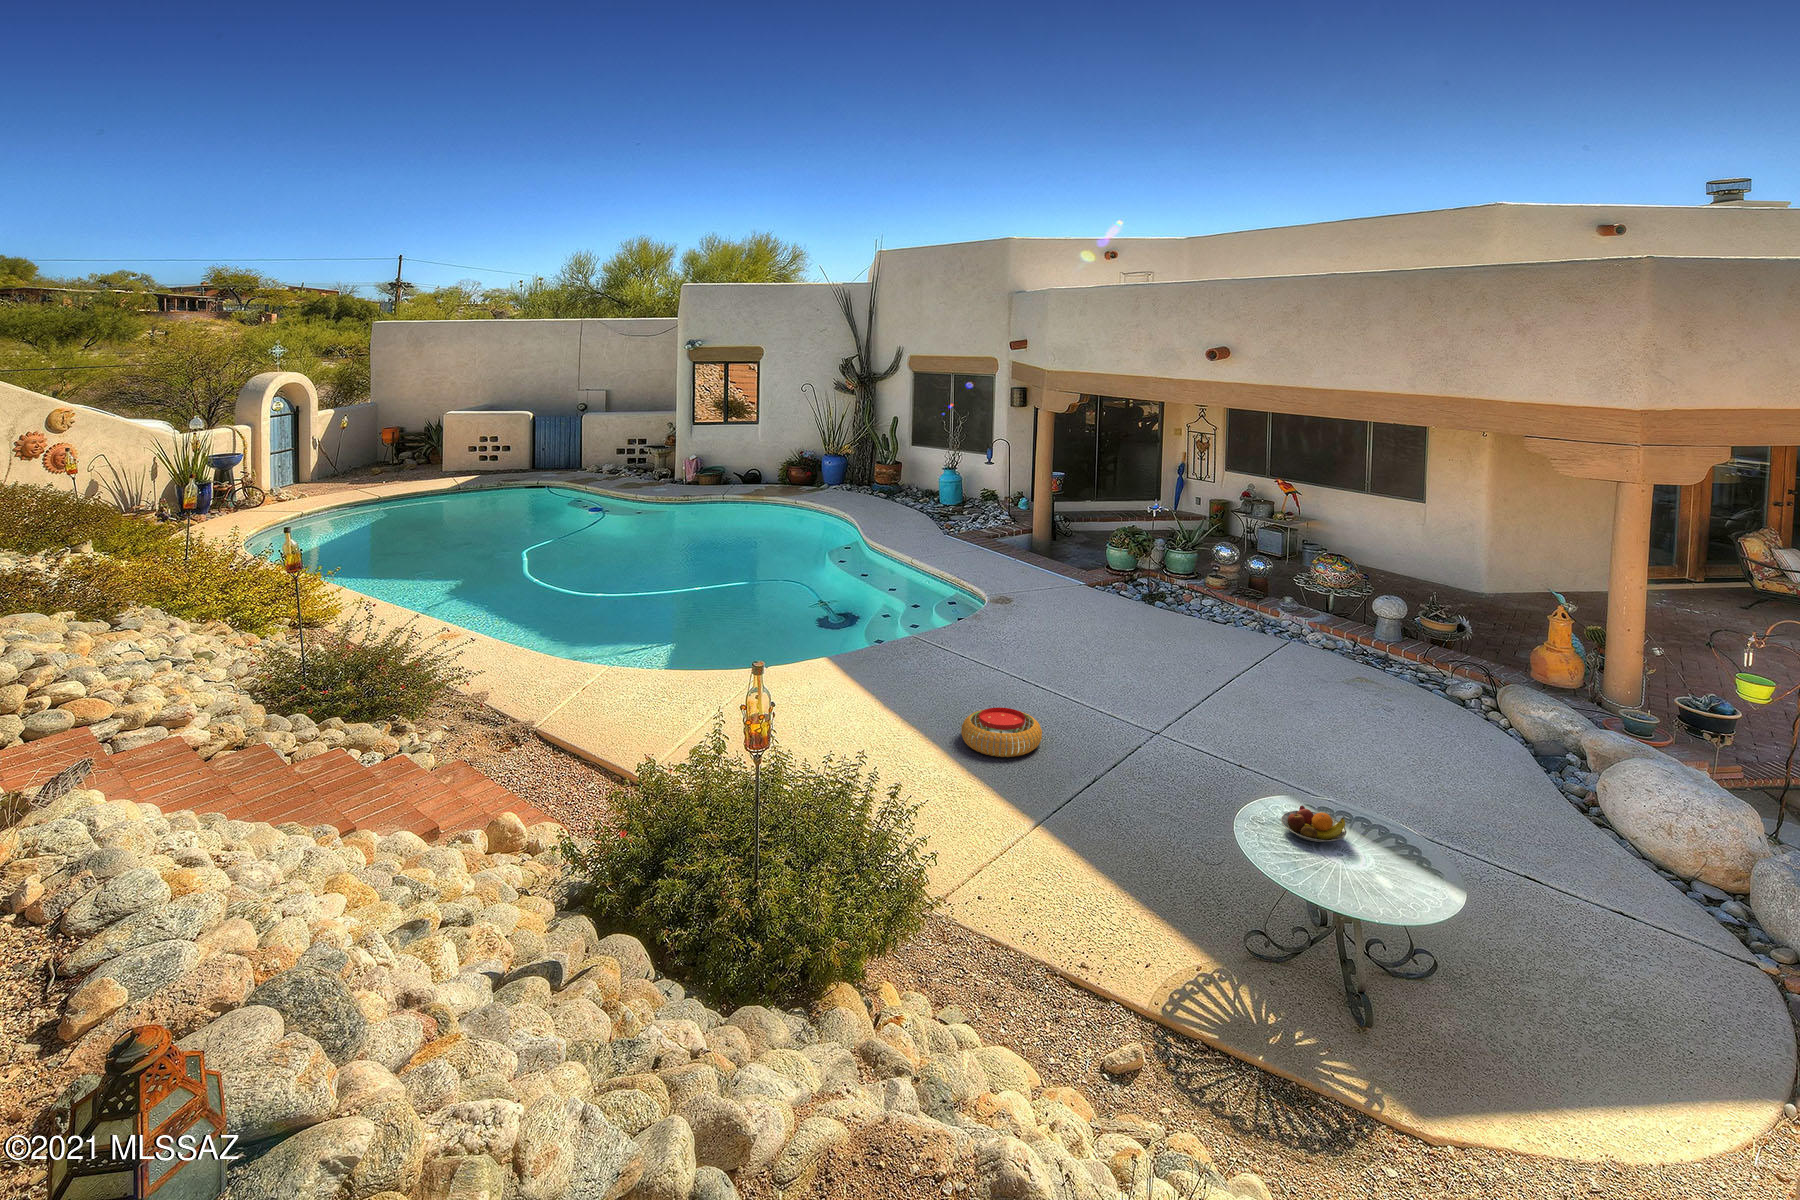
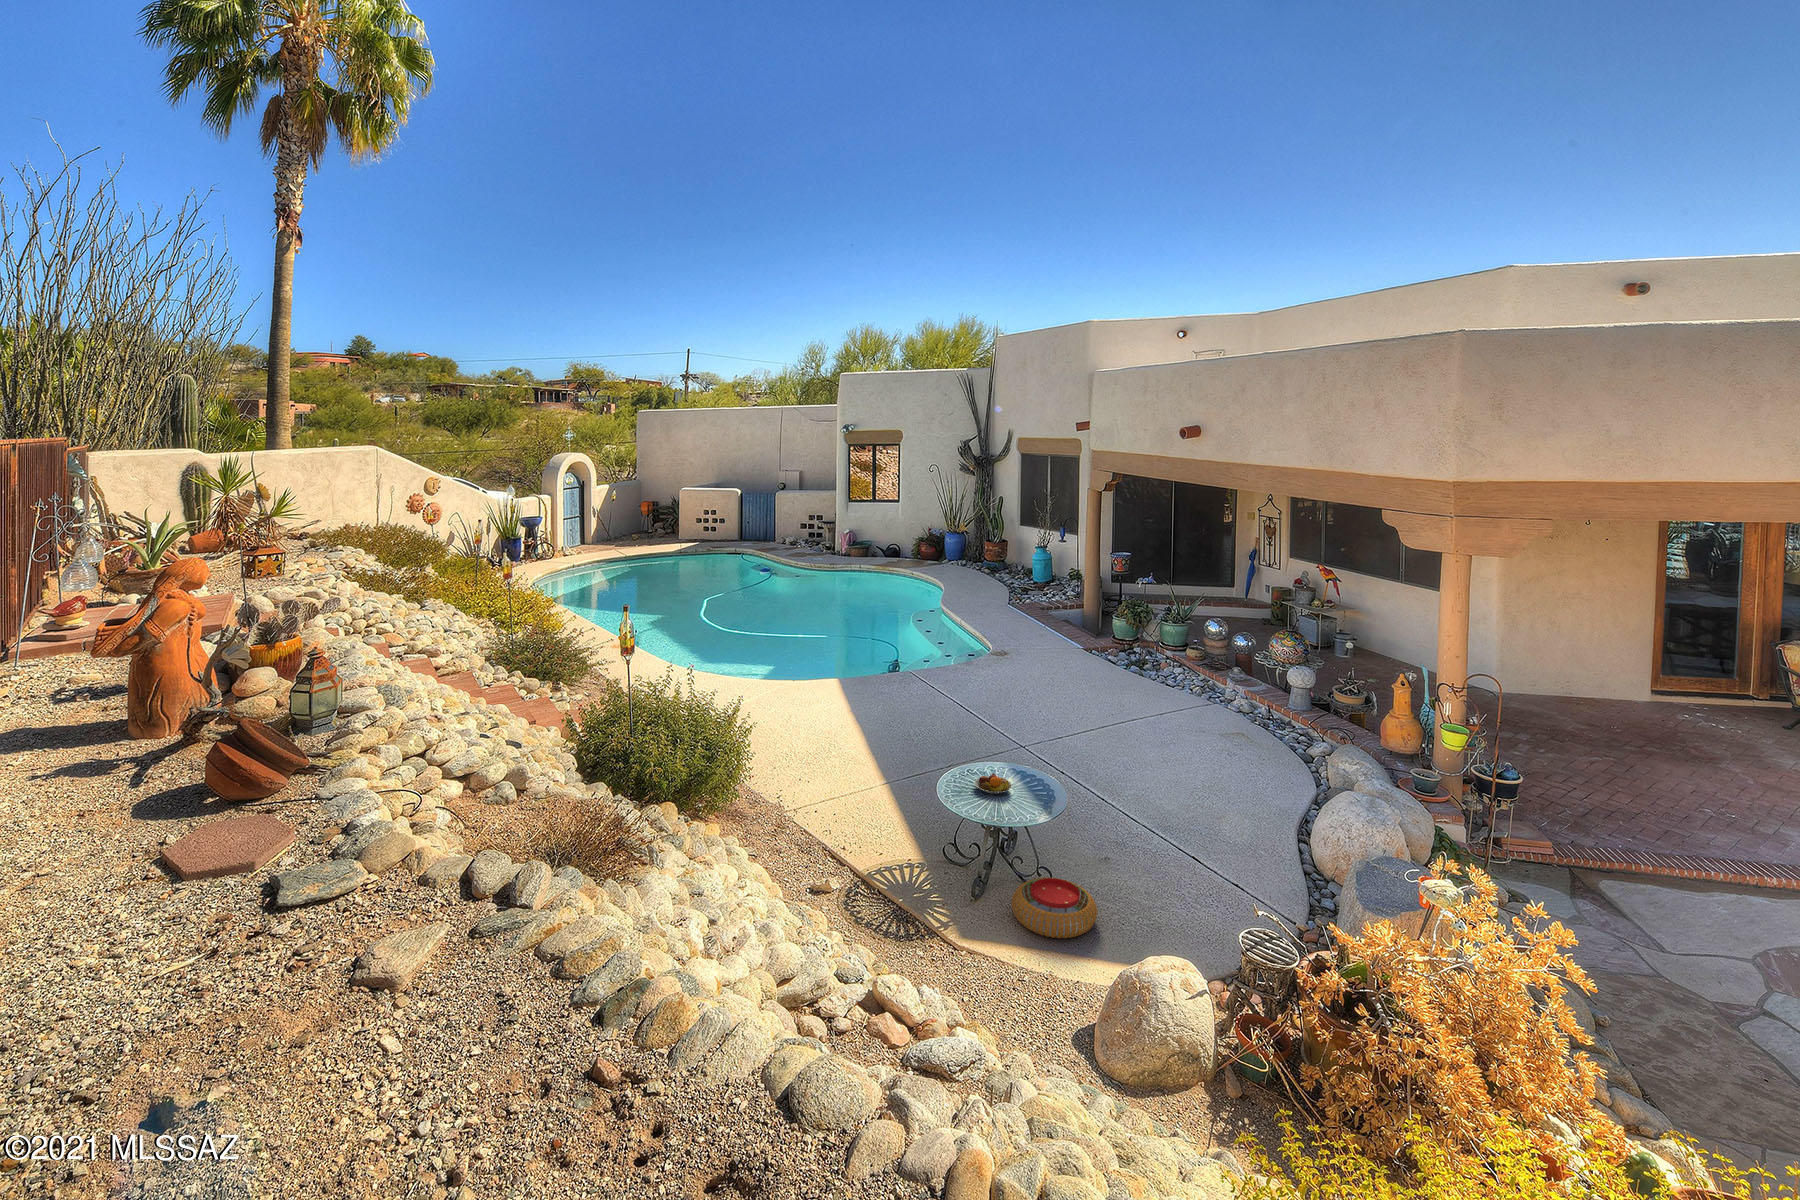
pouf: present [961,707,1042,757] -> present [1012,877,1097,938]

